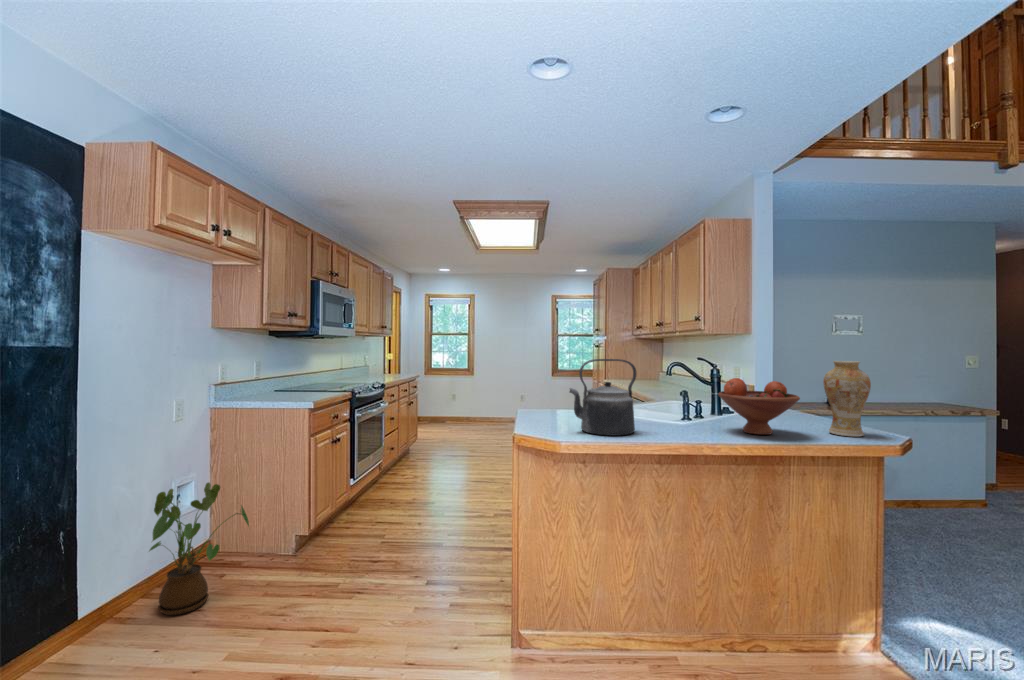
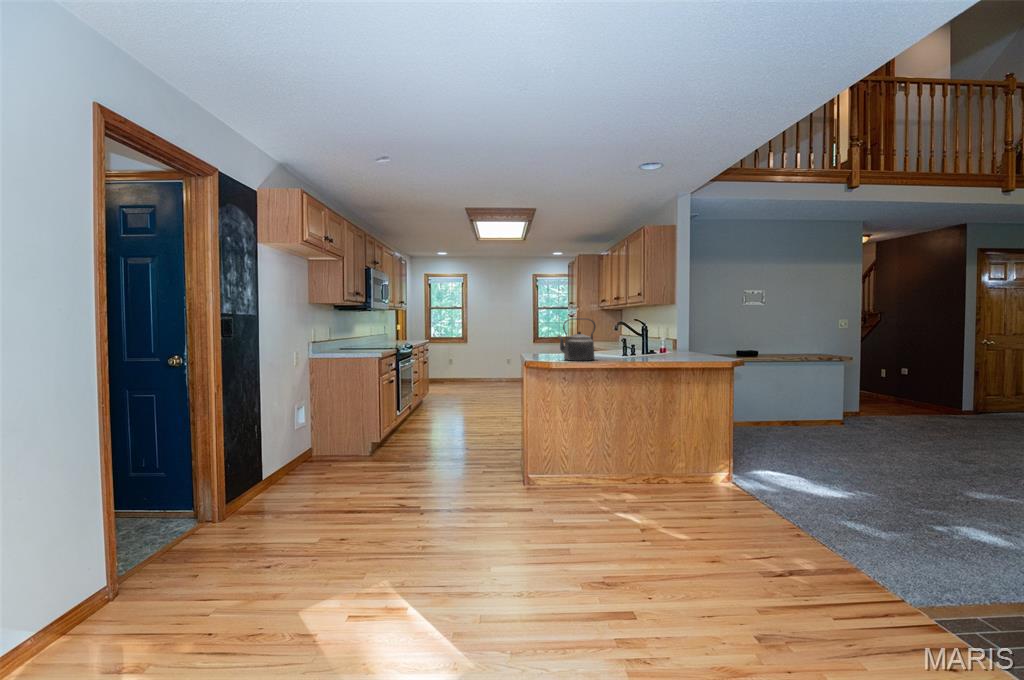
vase: present [823,361,871,437] -> none [701,318,724,360]
fruit bowl: present [718,378,800,435] -> none [642,329,685,360]
house plant: present [149,483,249,615] -> none [292,404,354,481]

